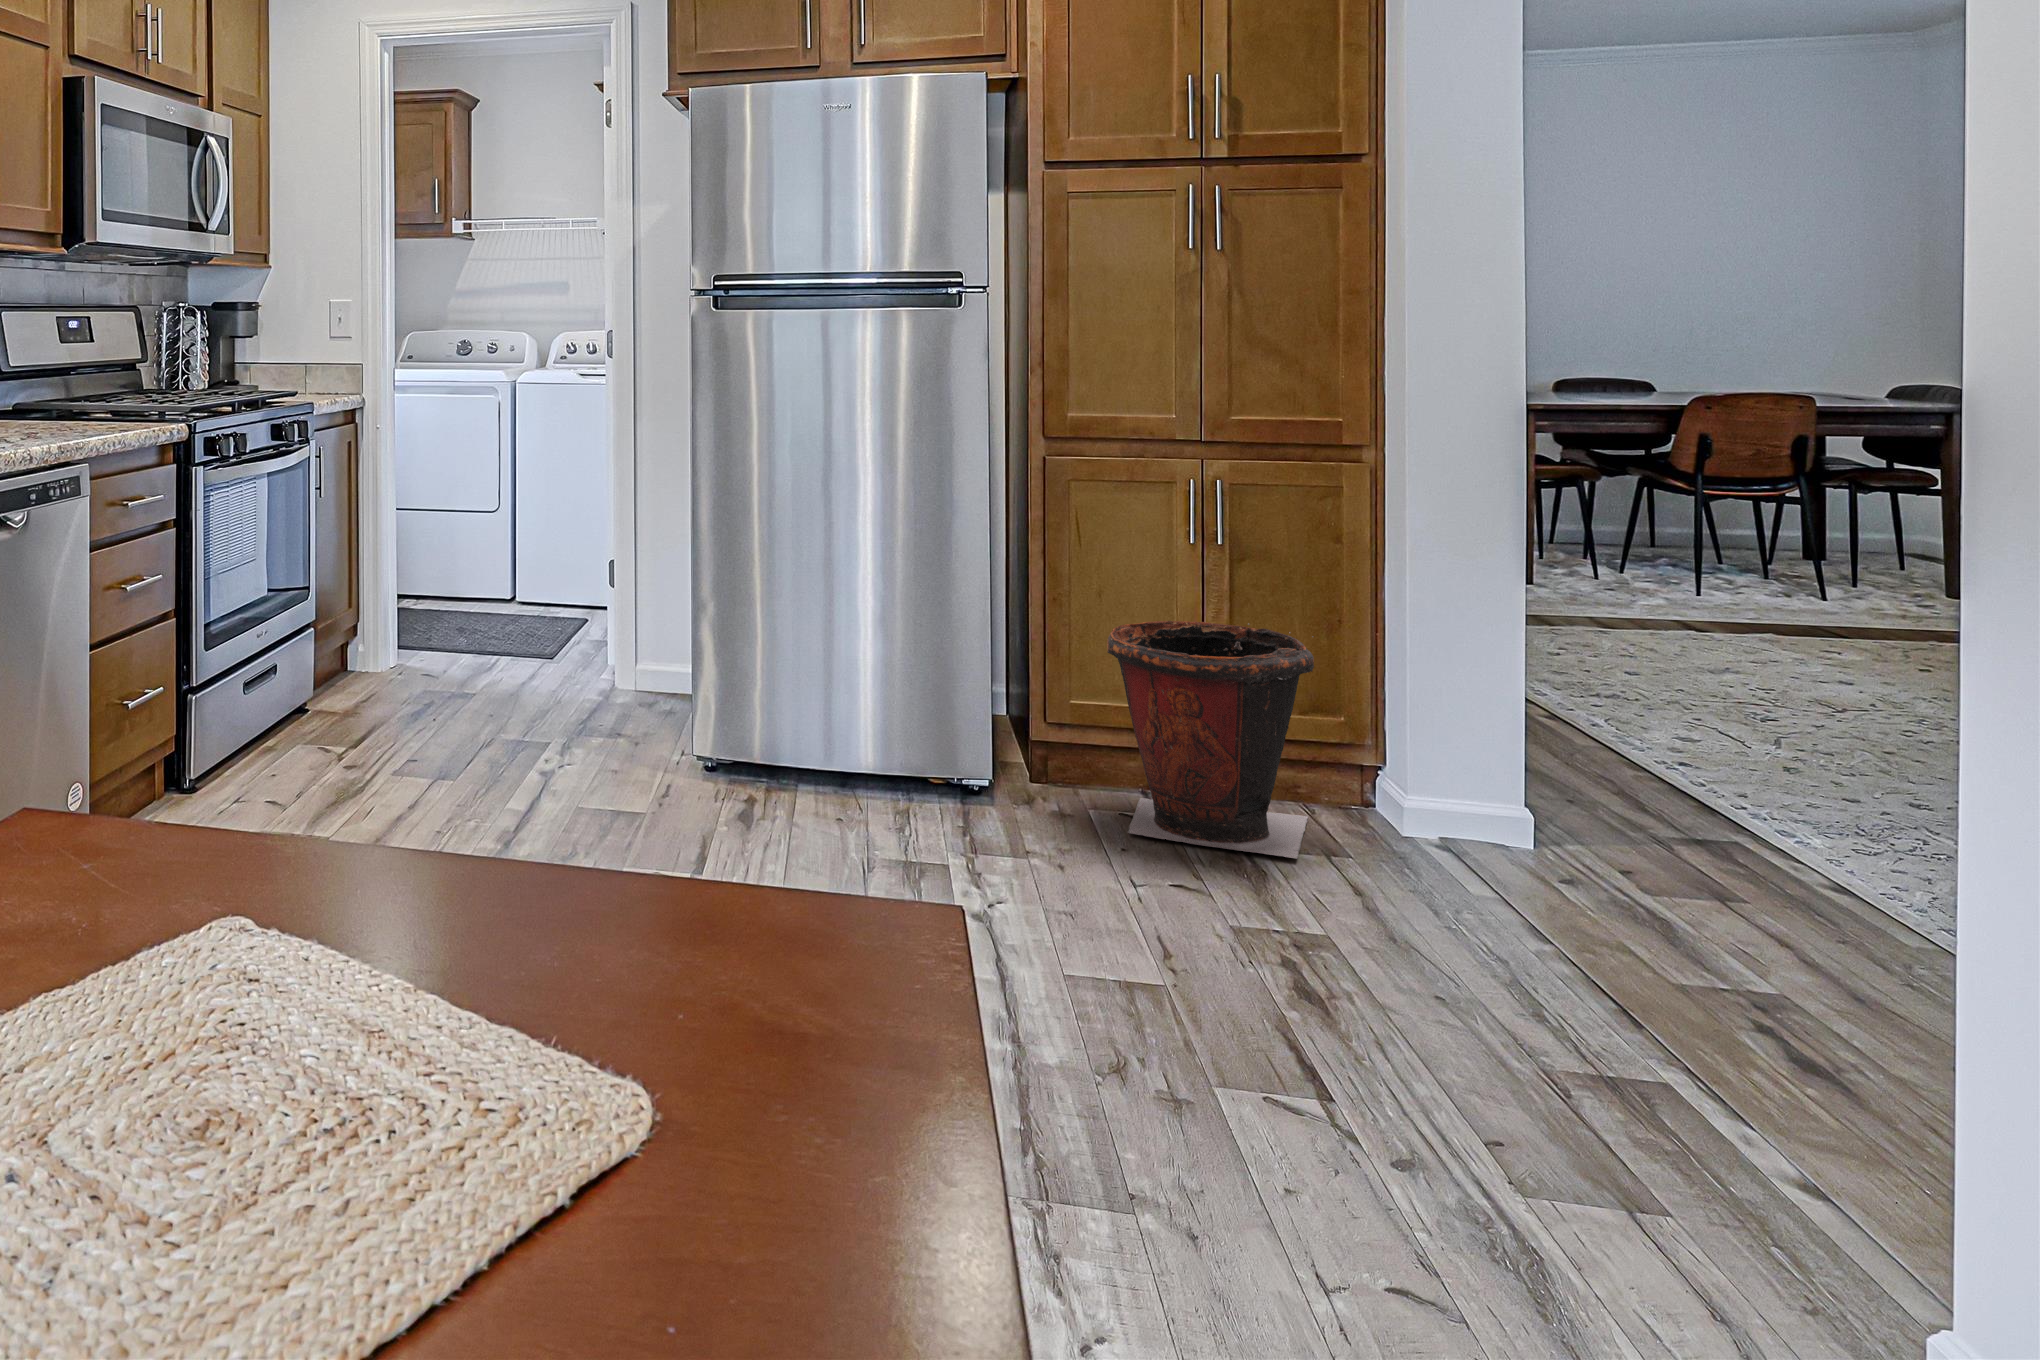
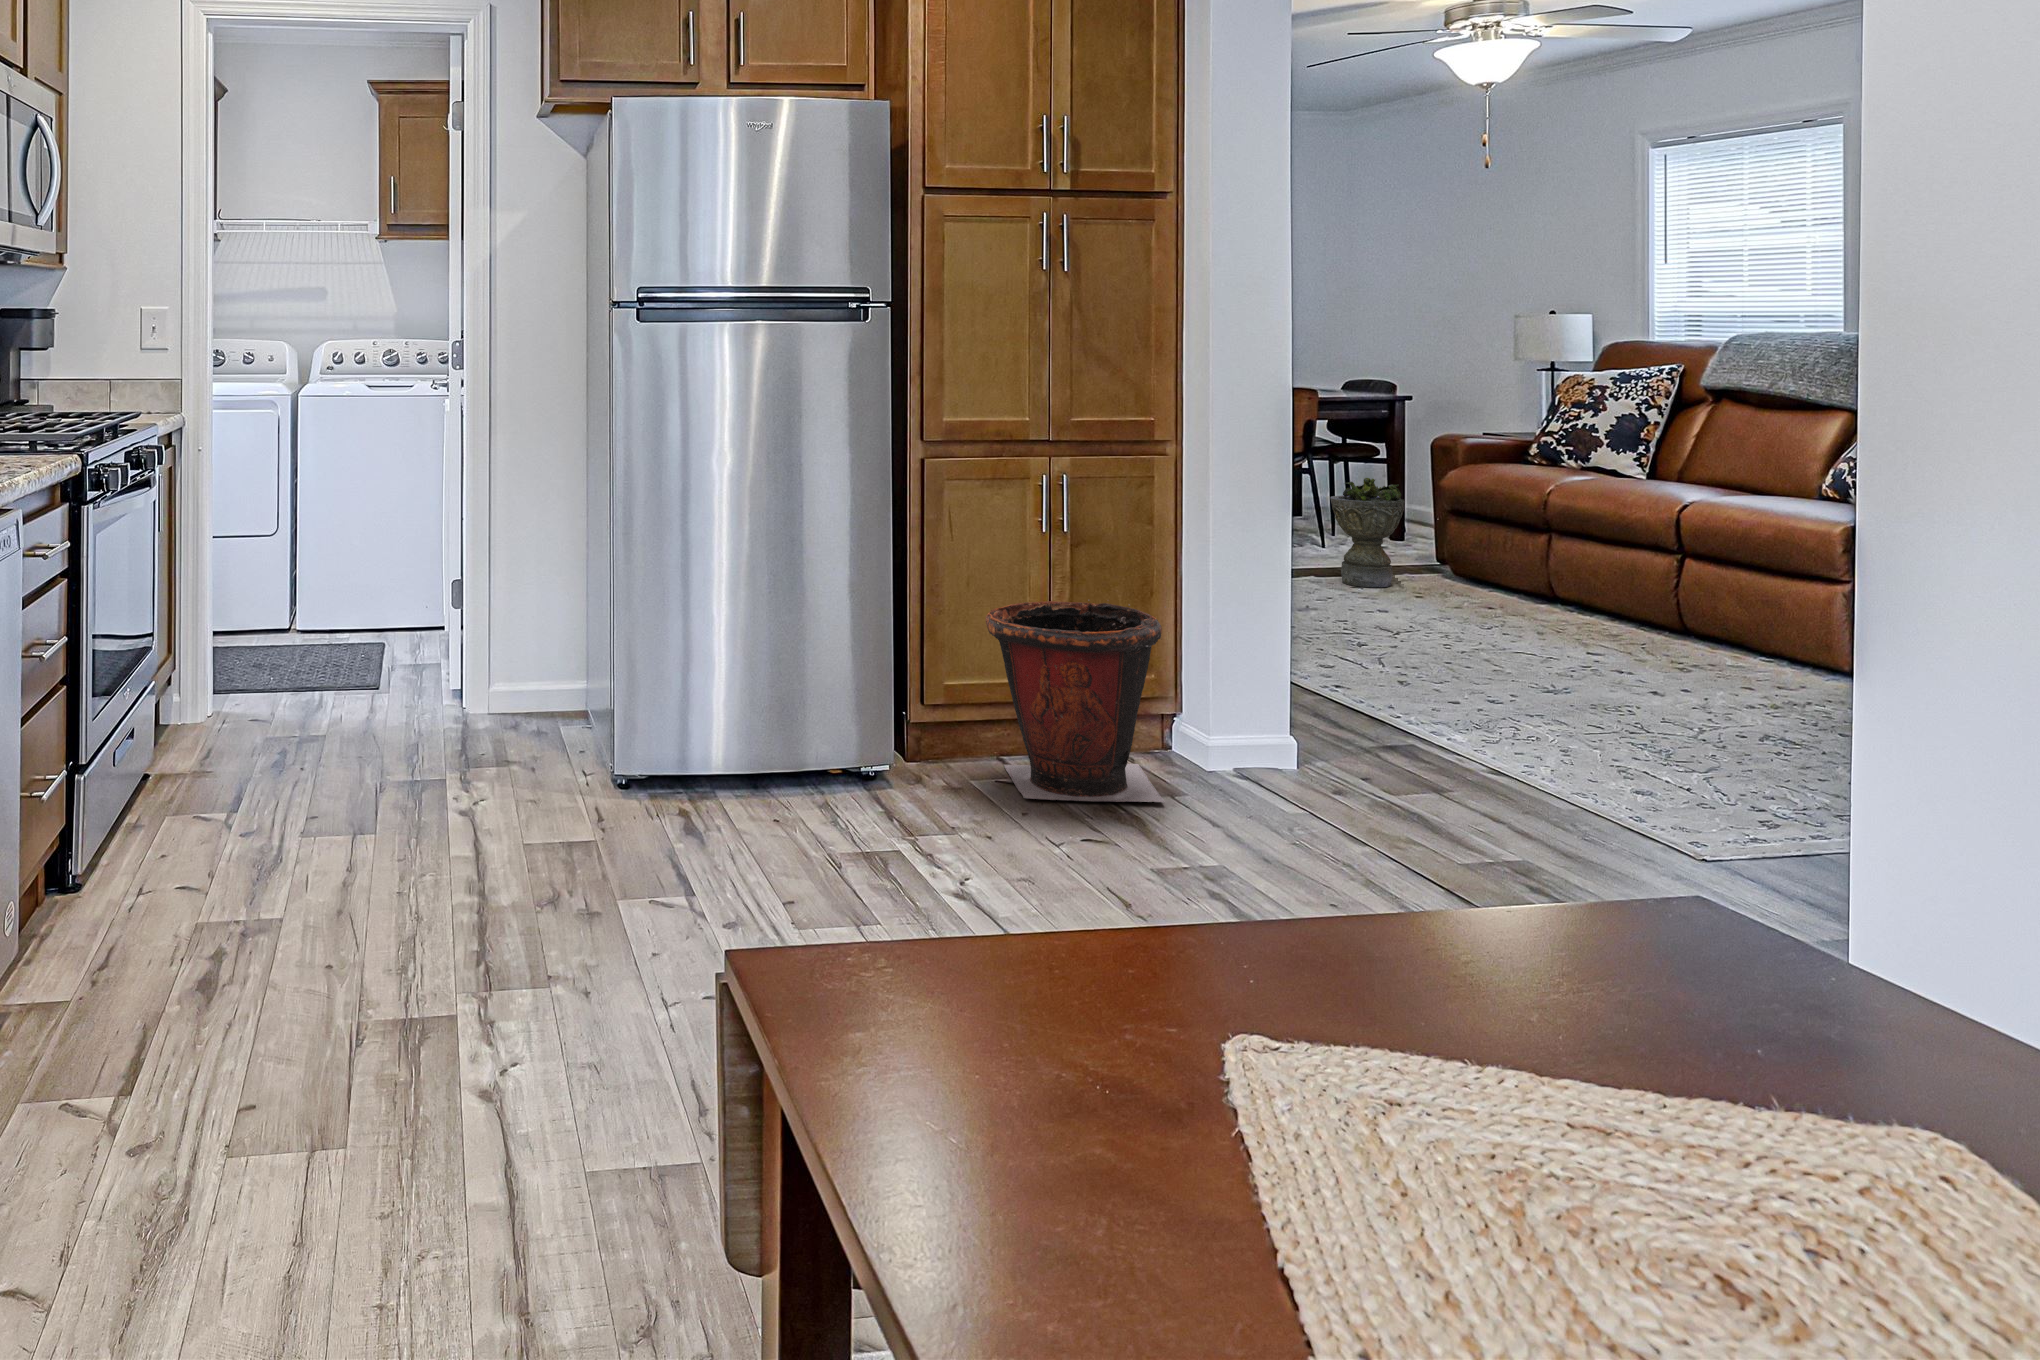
planter: none [1817,511,1934,655] -> present [1330,478,1405,587]

